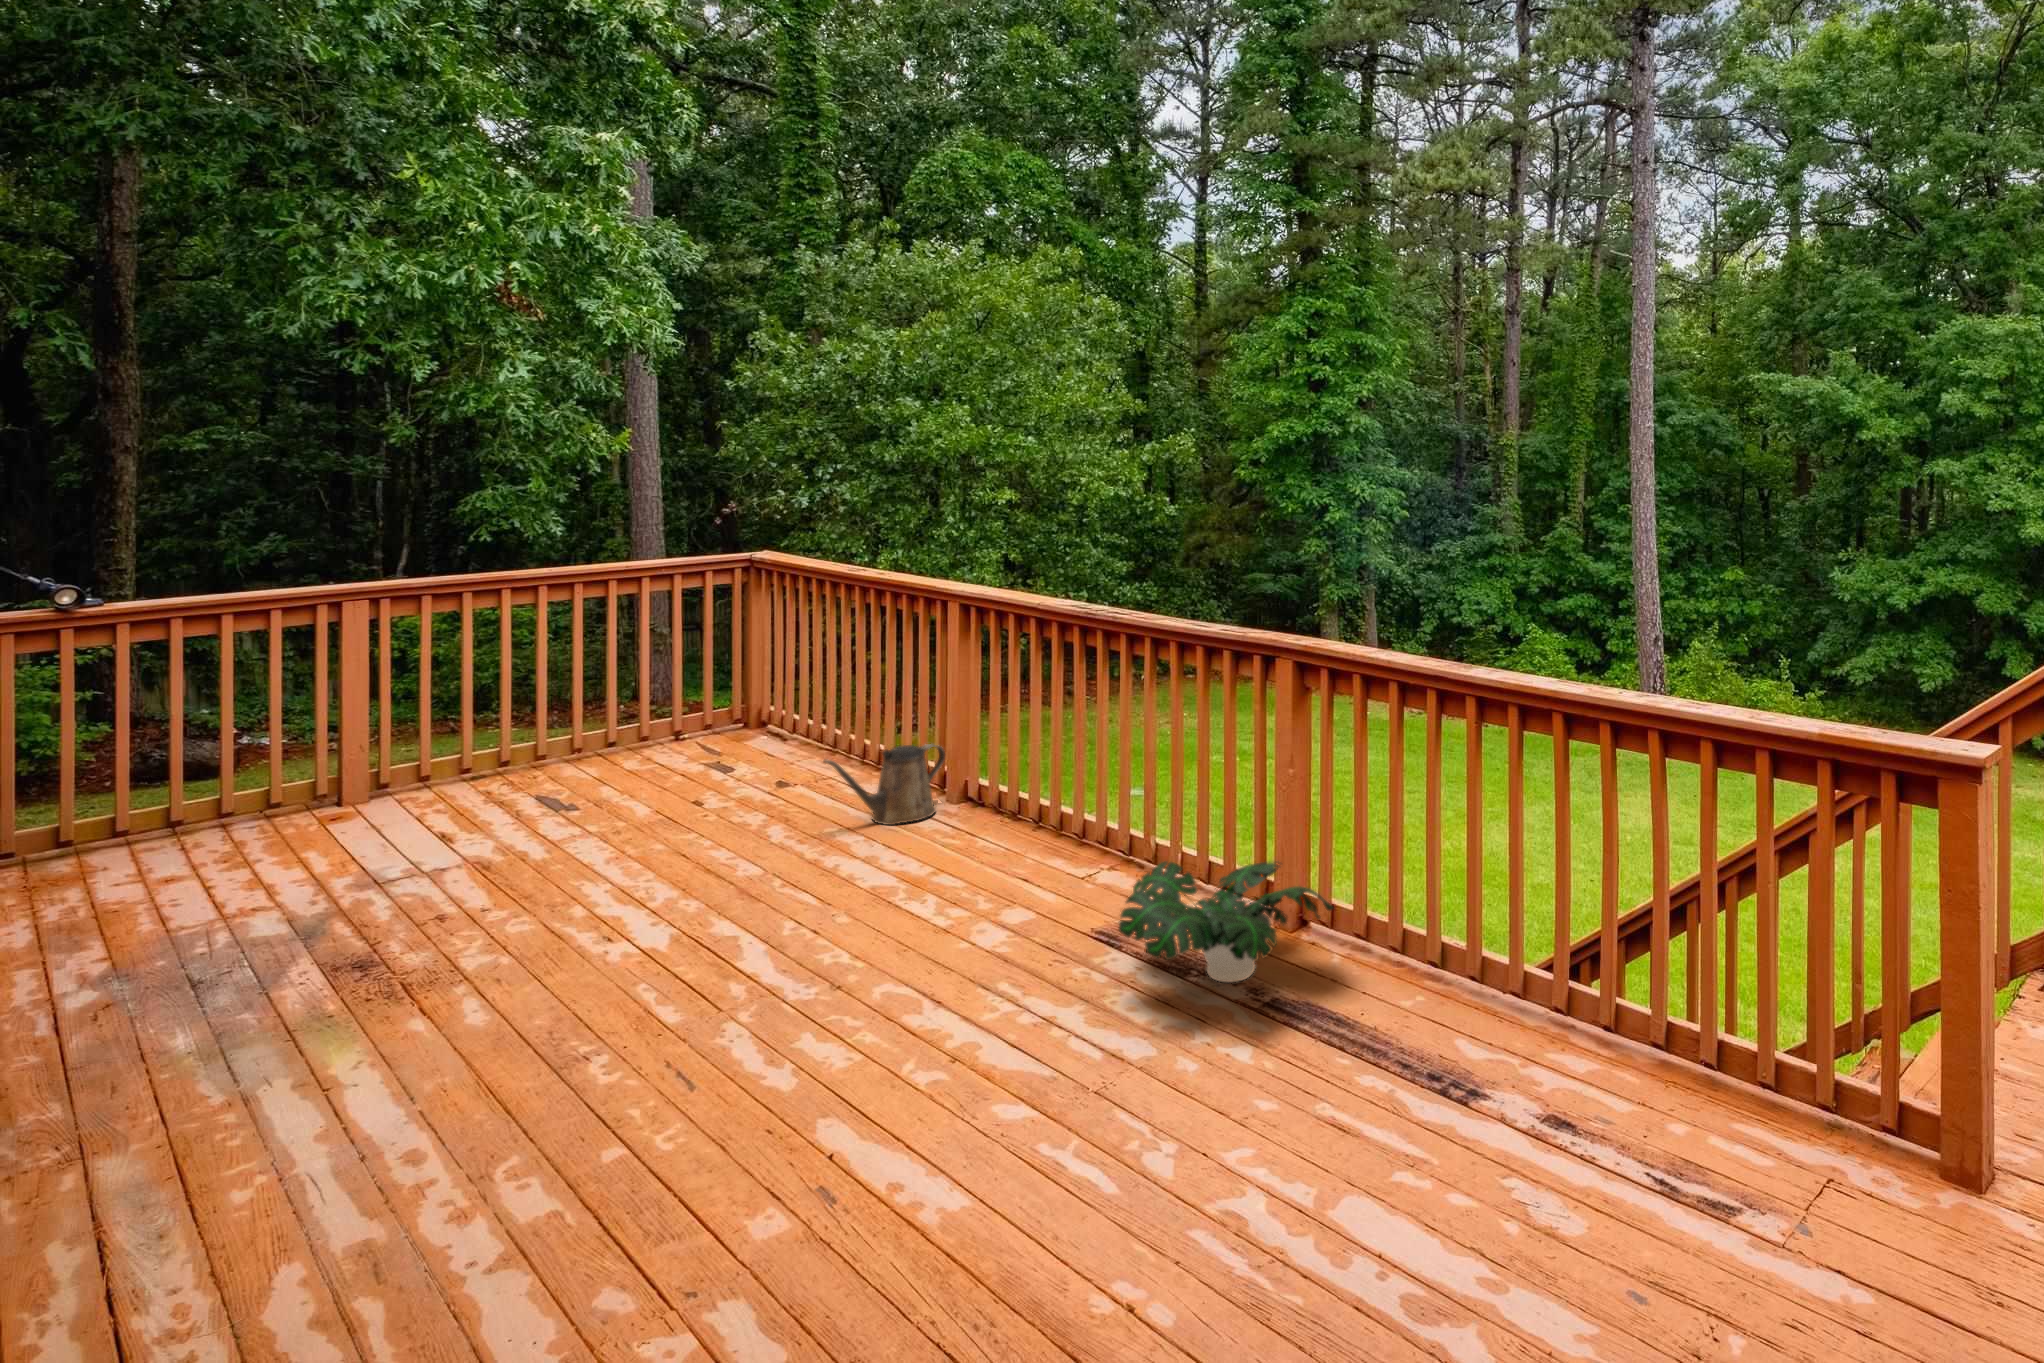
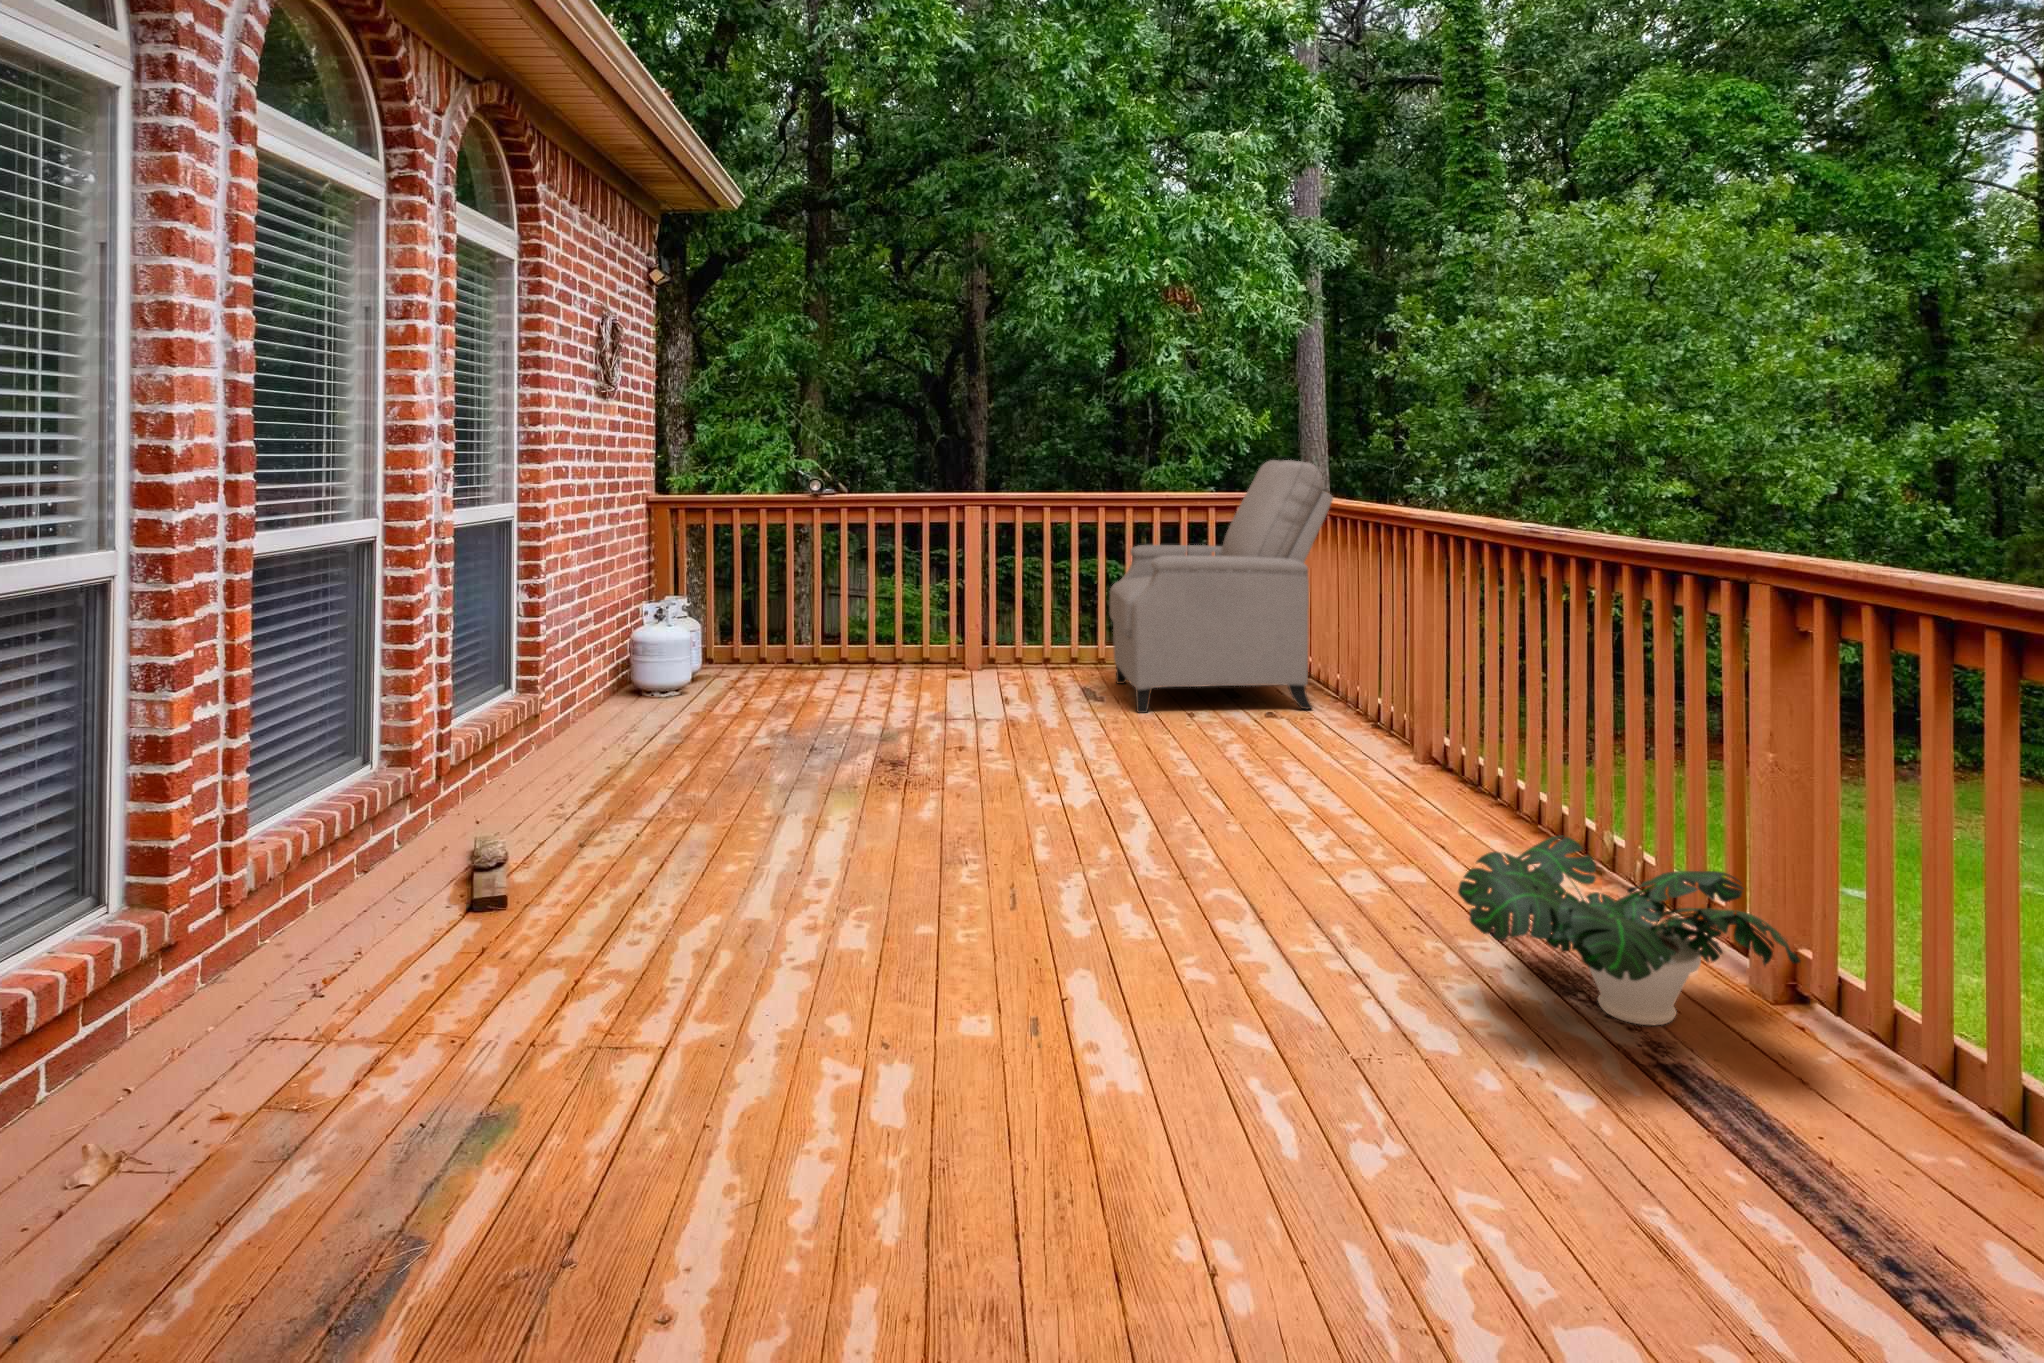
chair: none [533,522,817,813] -> present [1110,460,1333,713]
watering can: present [824,744,945,825] -> none [1283,681,1424,772]

